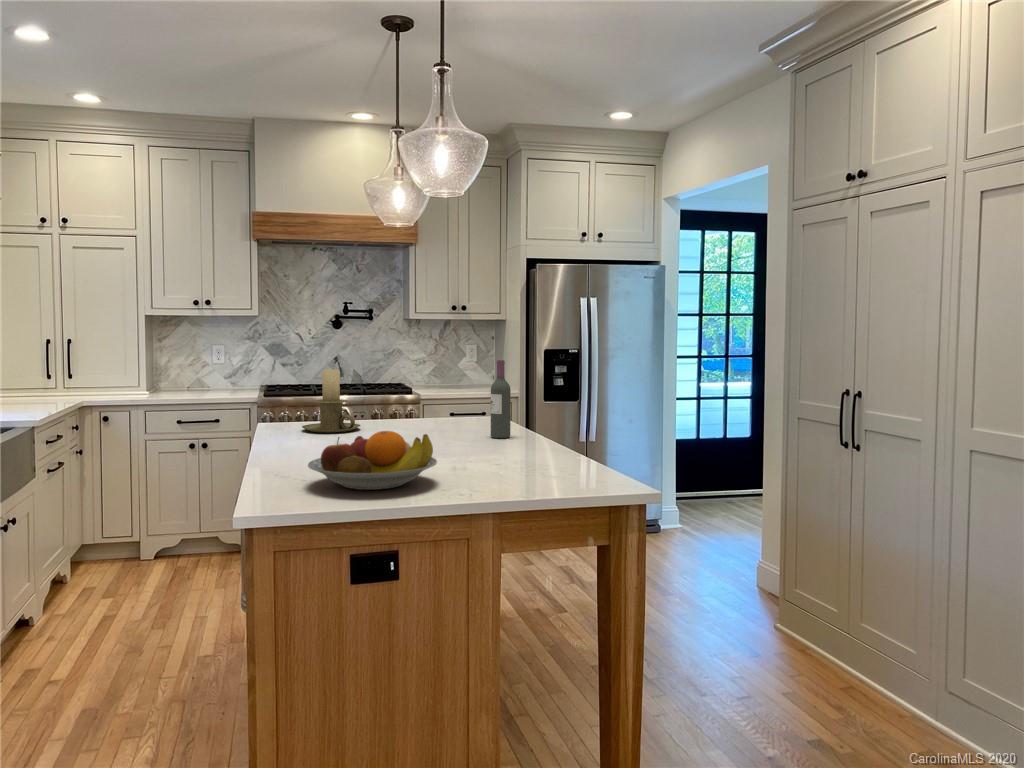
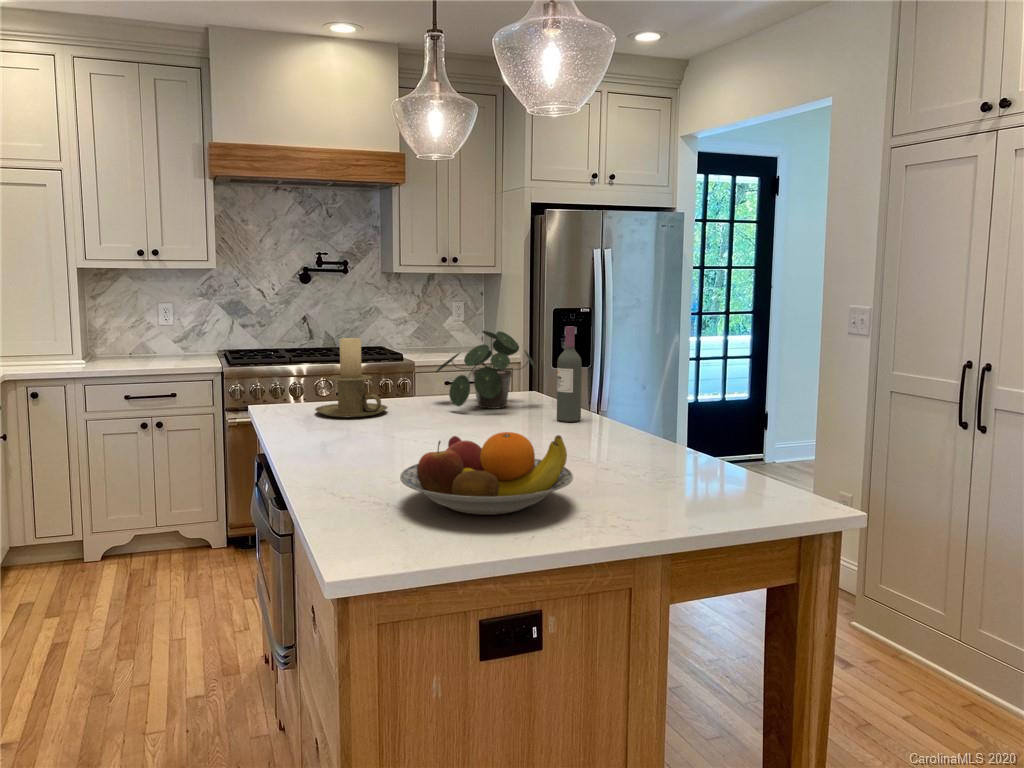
potted plant: none [405,365,488,429] -> present [436,331,538,409]

